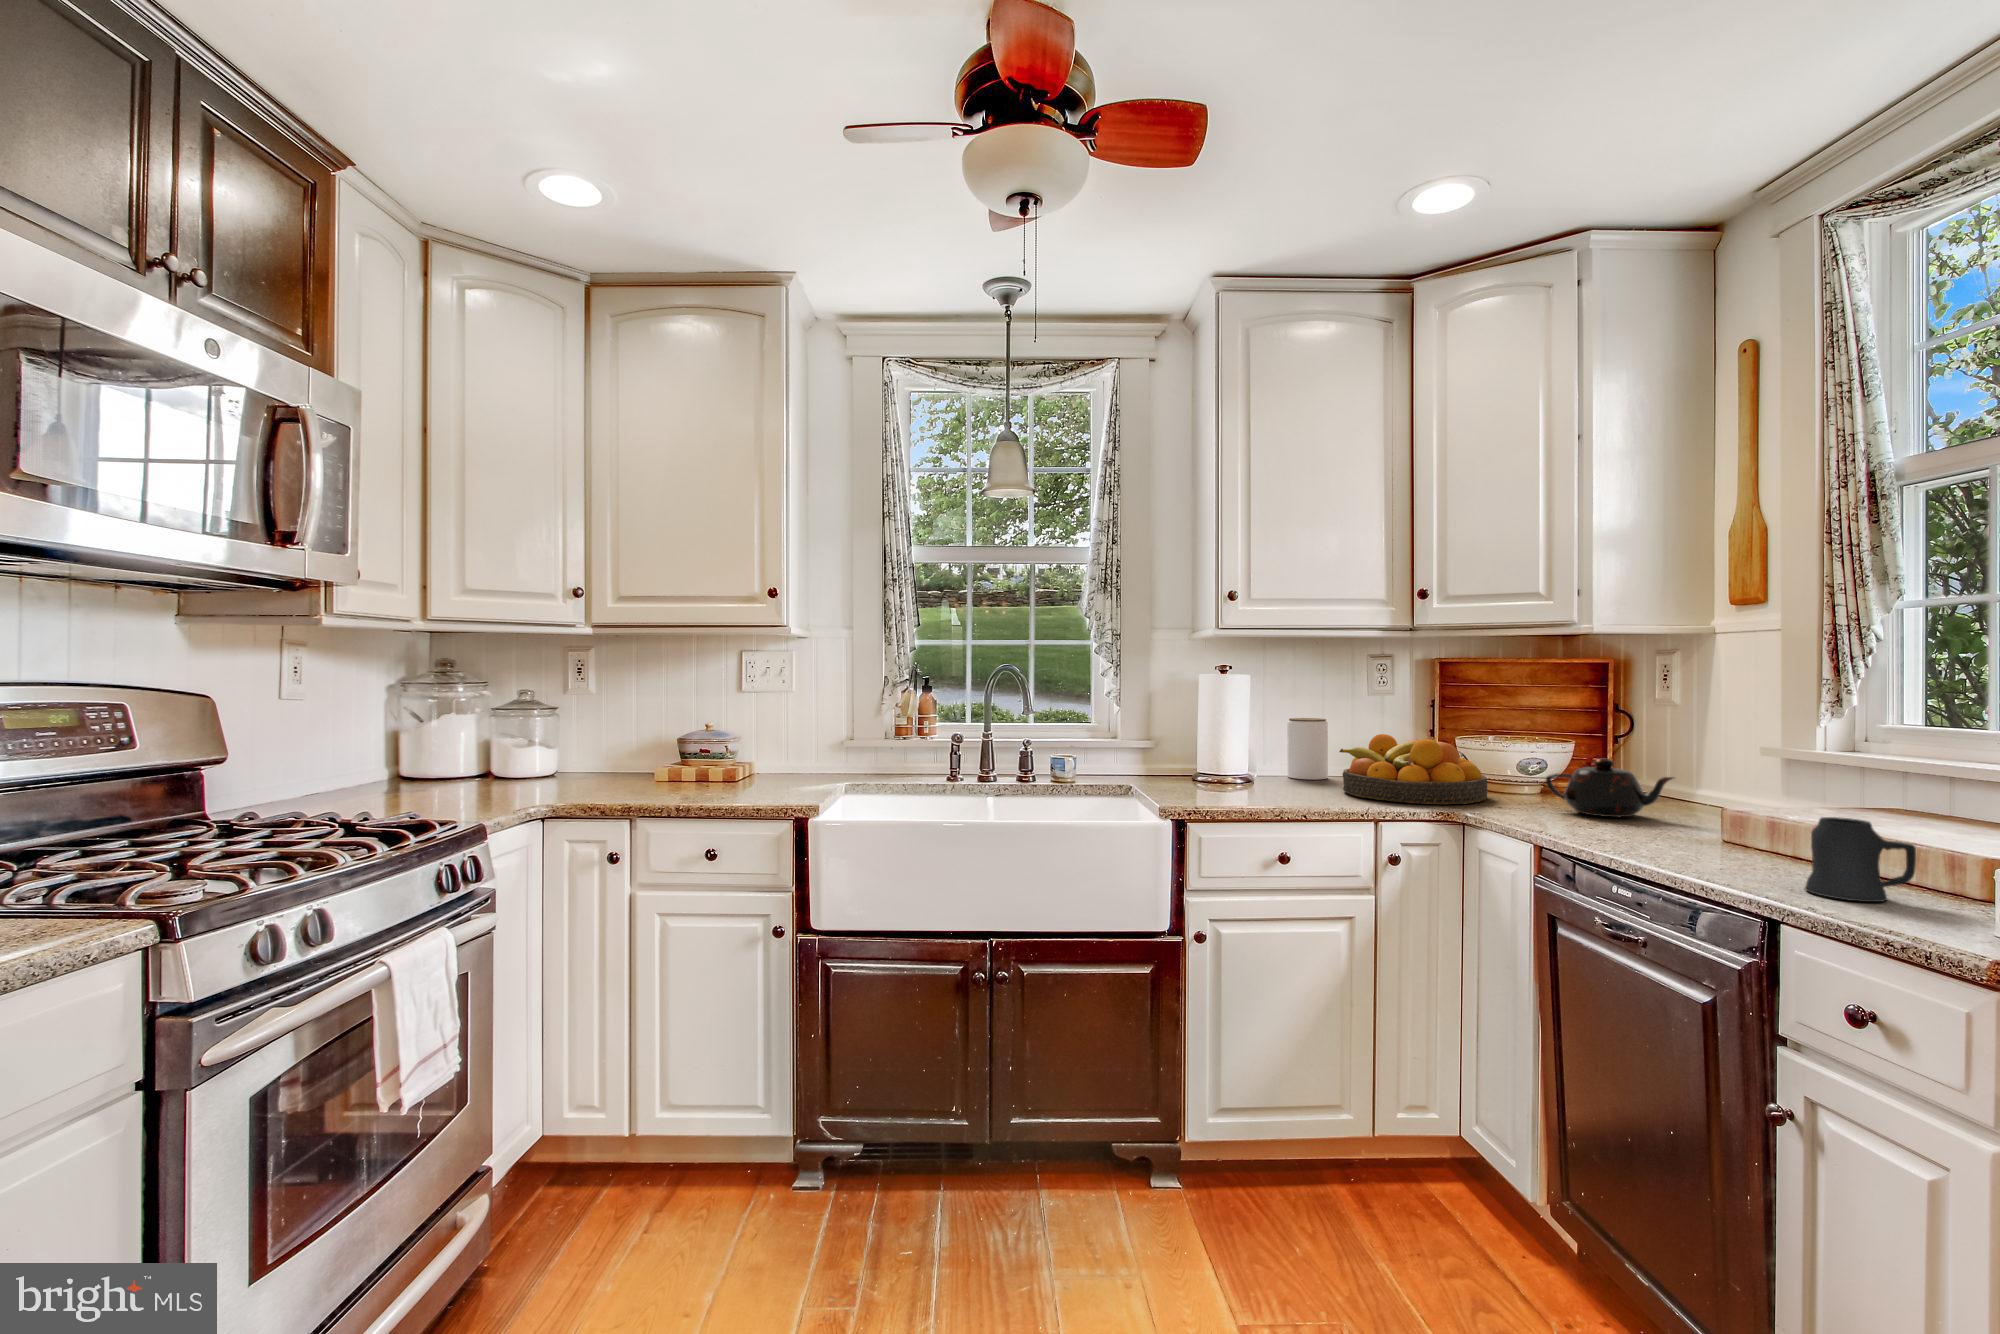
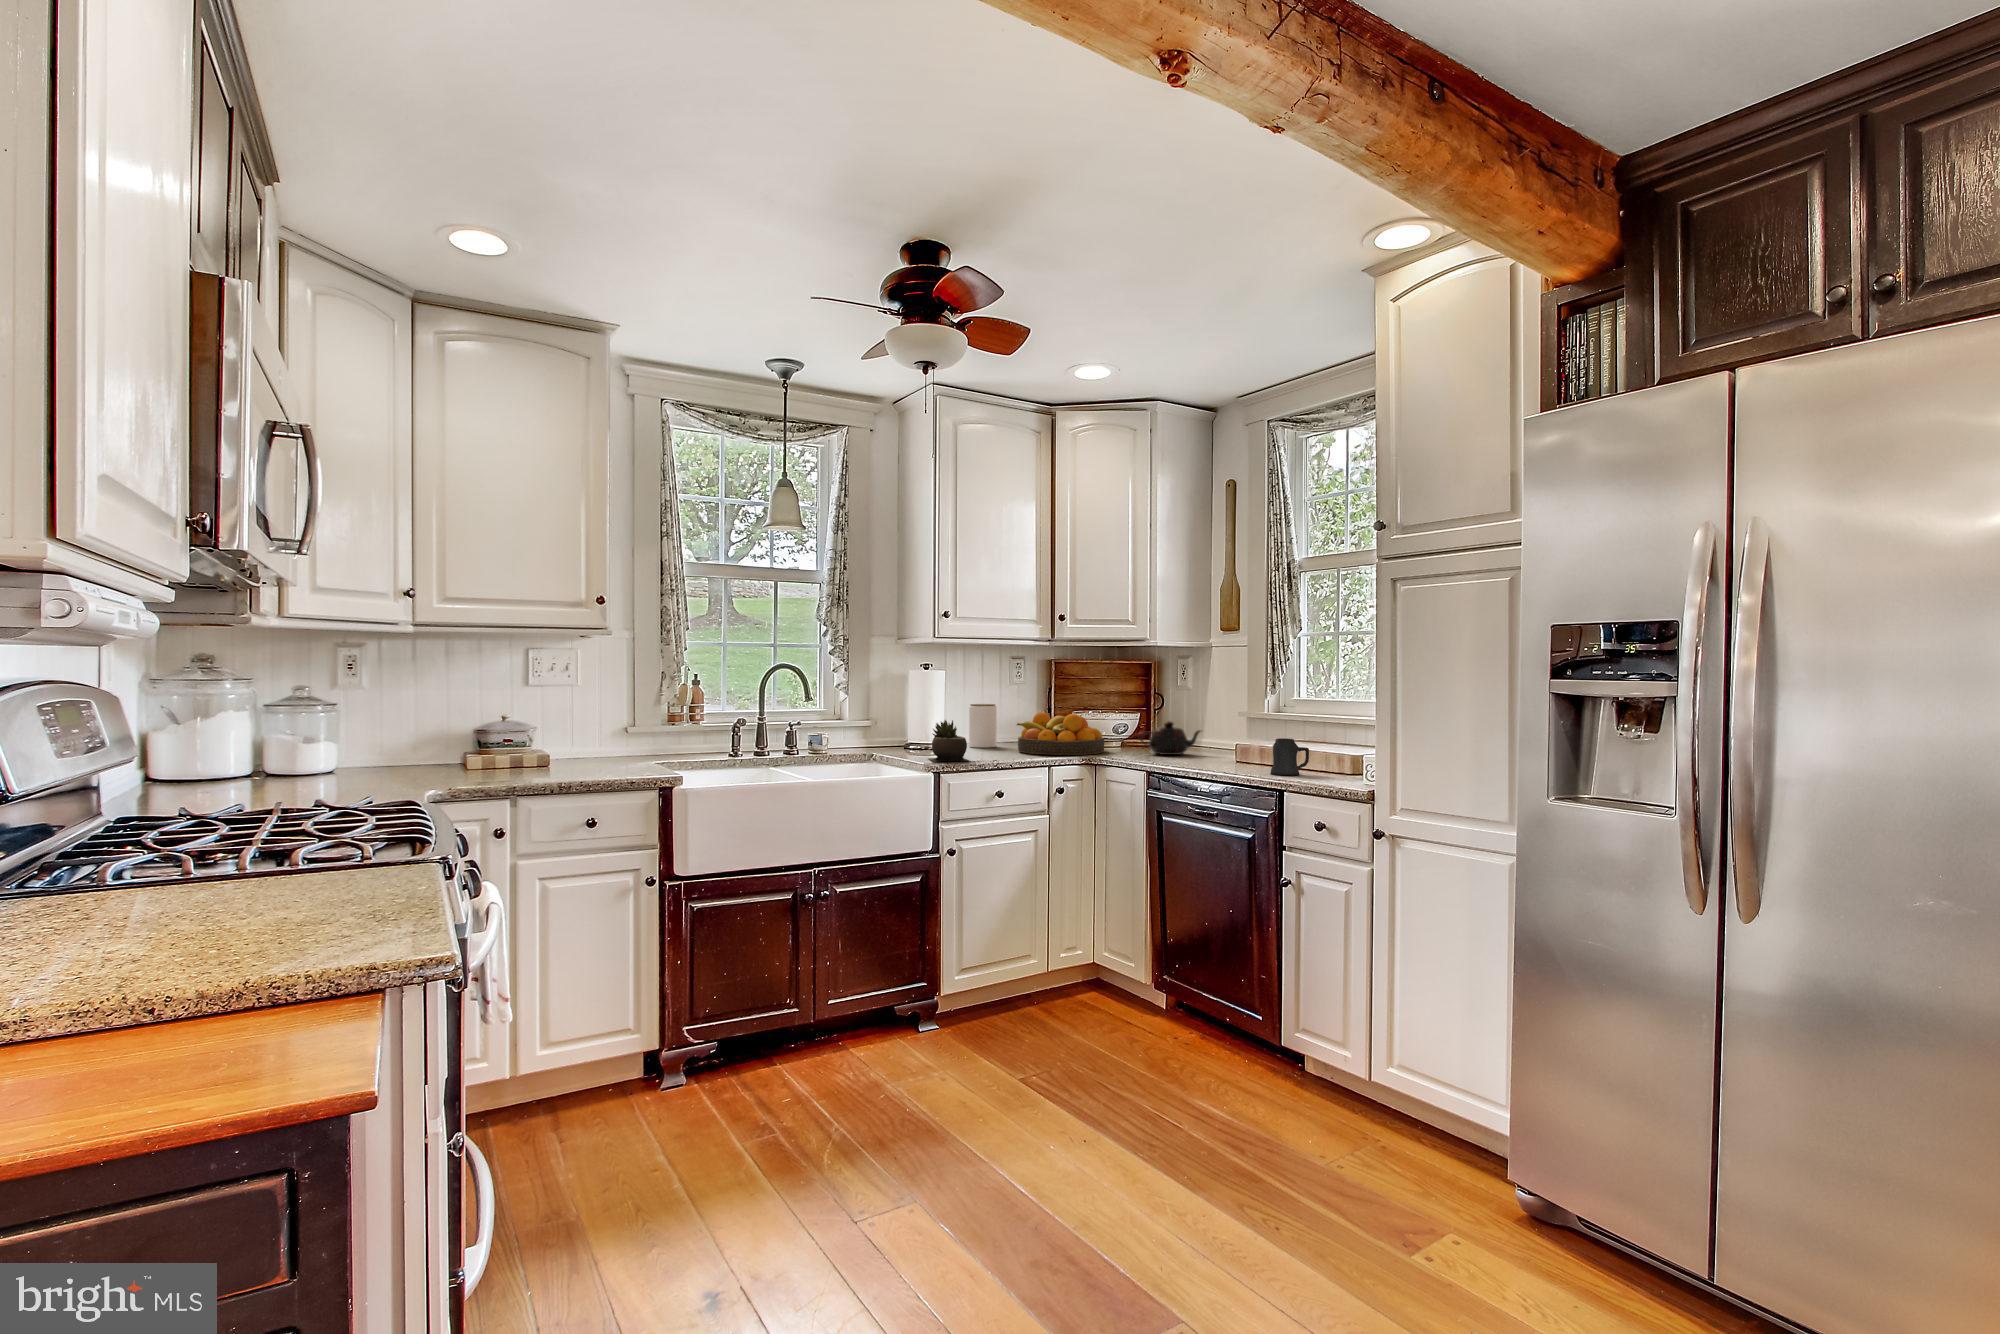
succulent plant: none [1187,742,1244,804] -> present [929,720,969,761]

